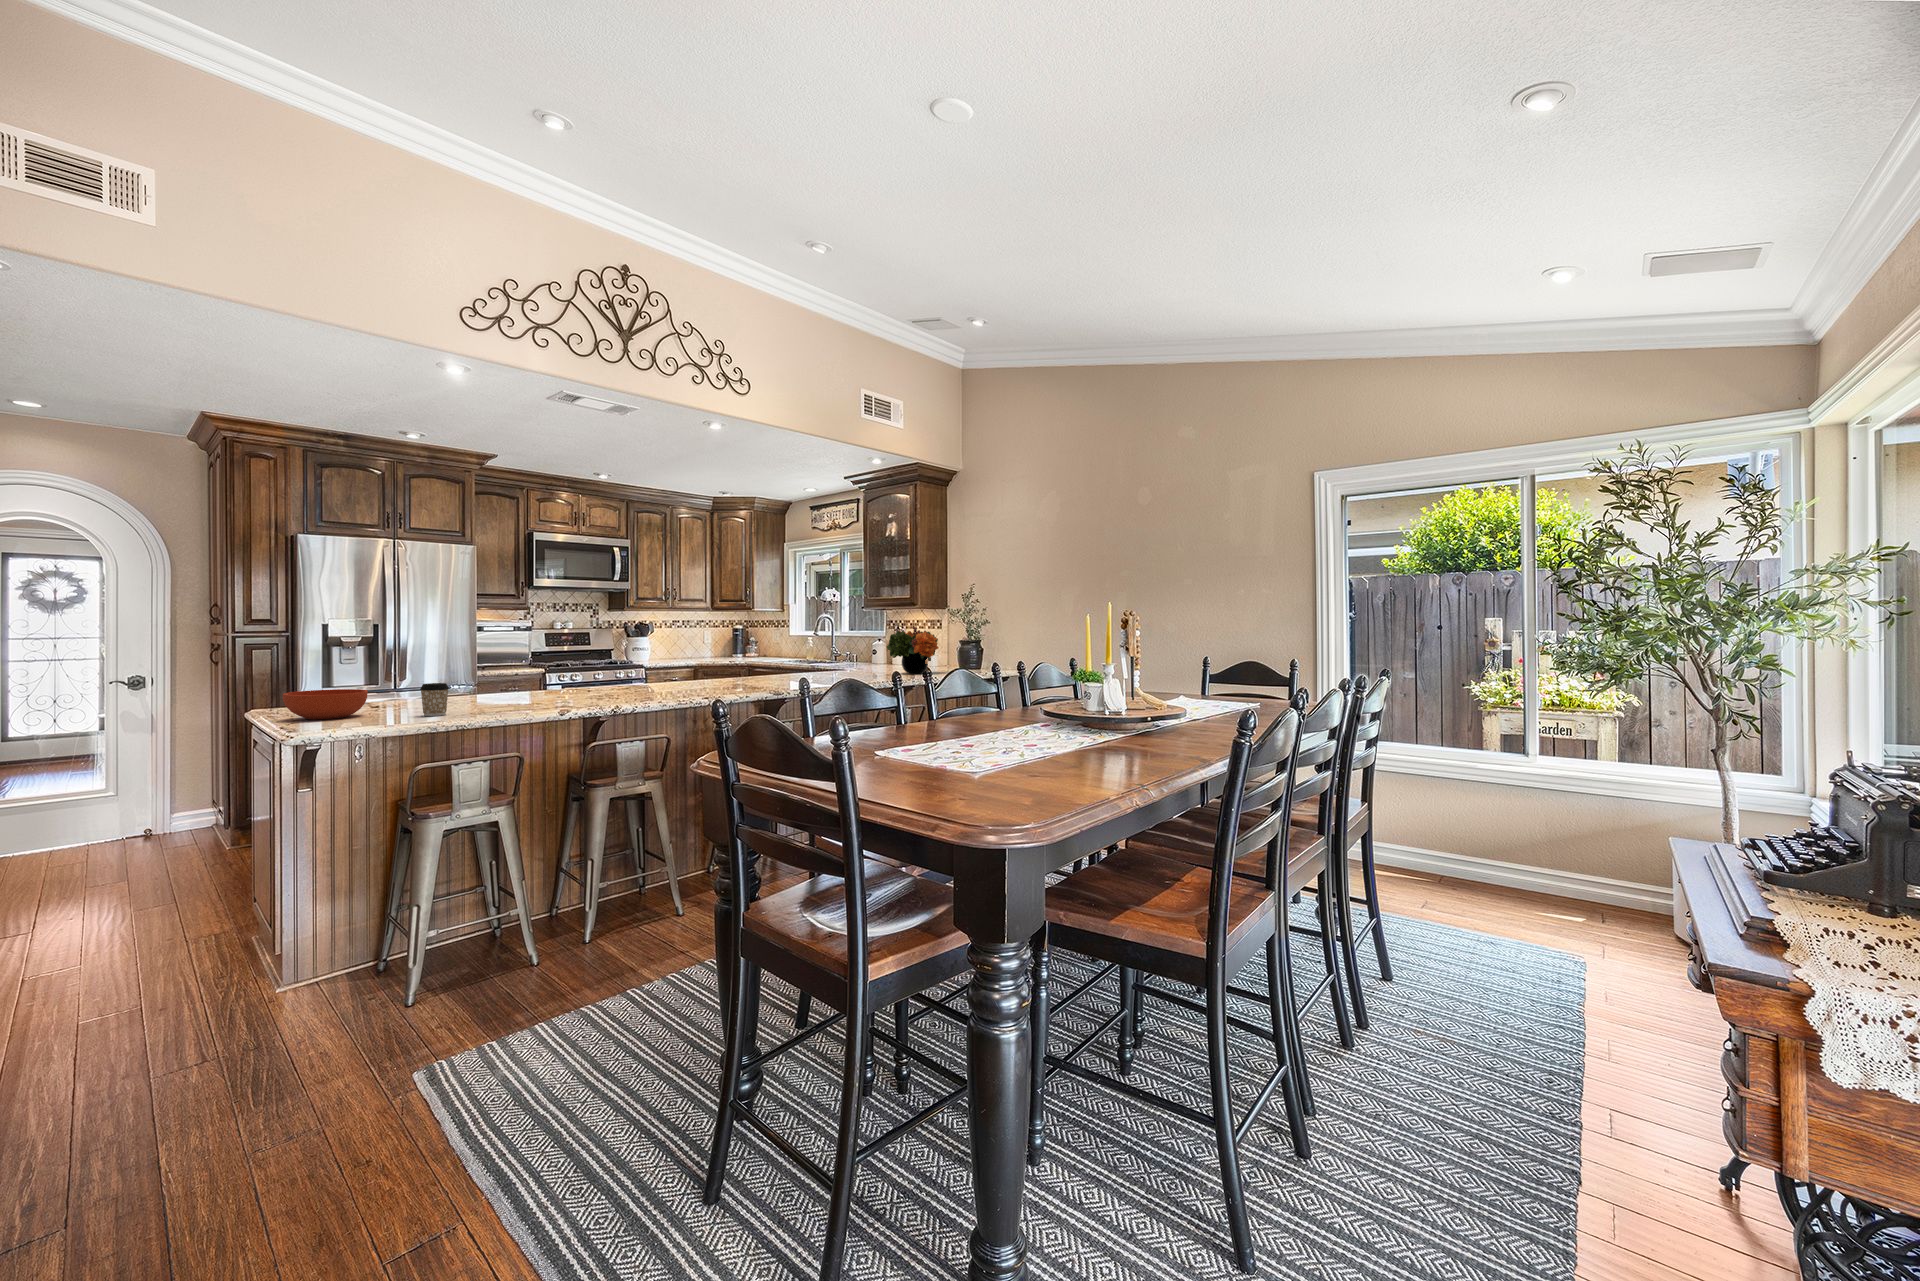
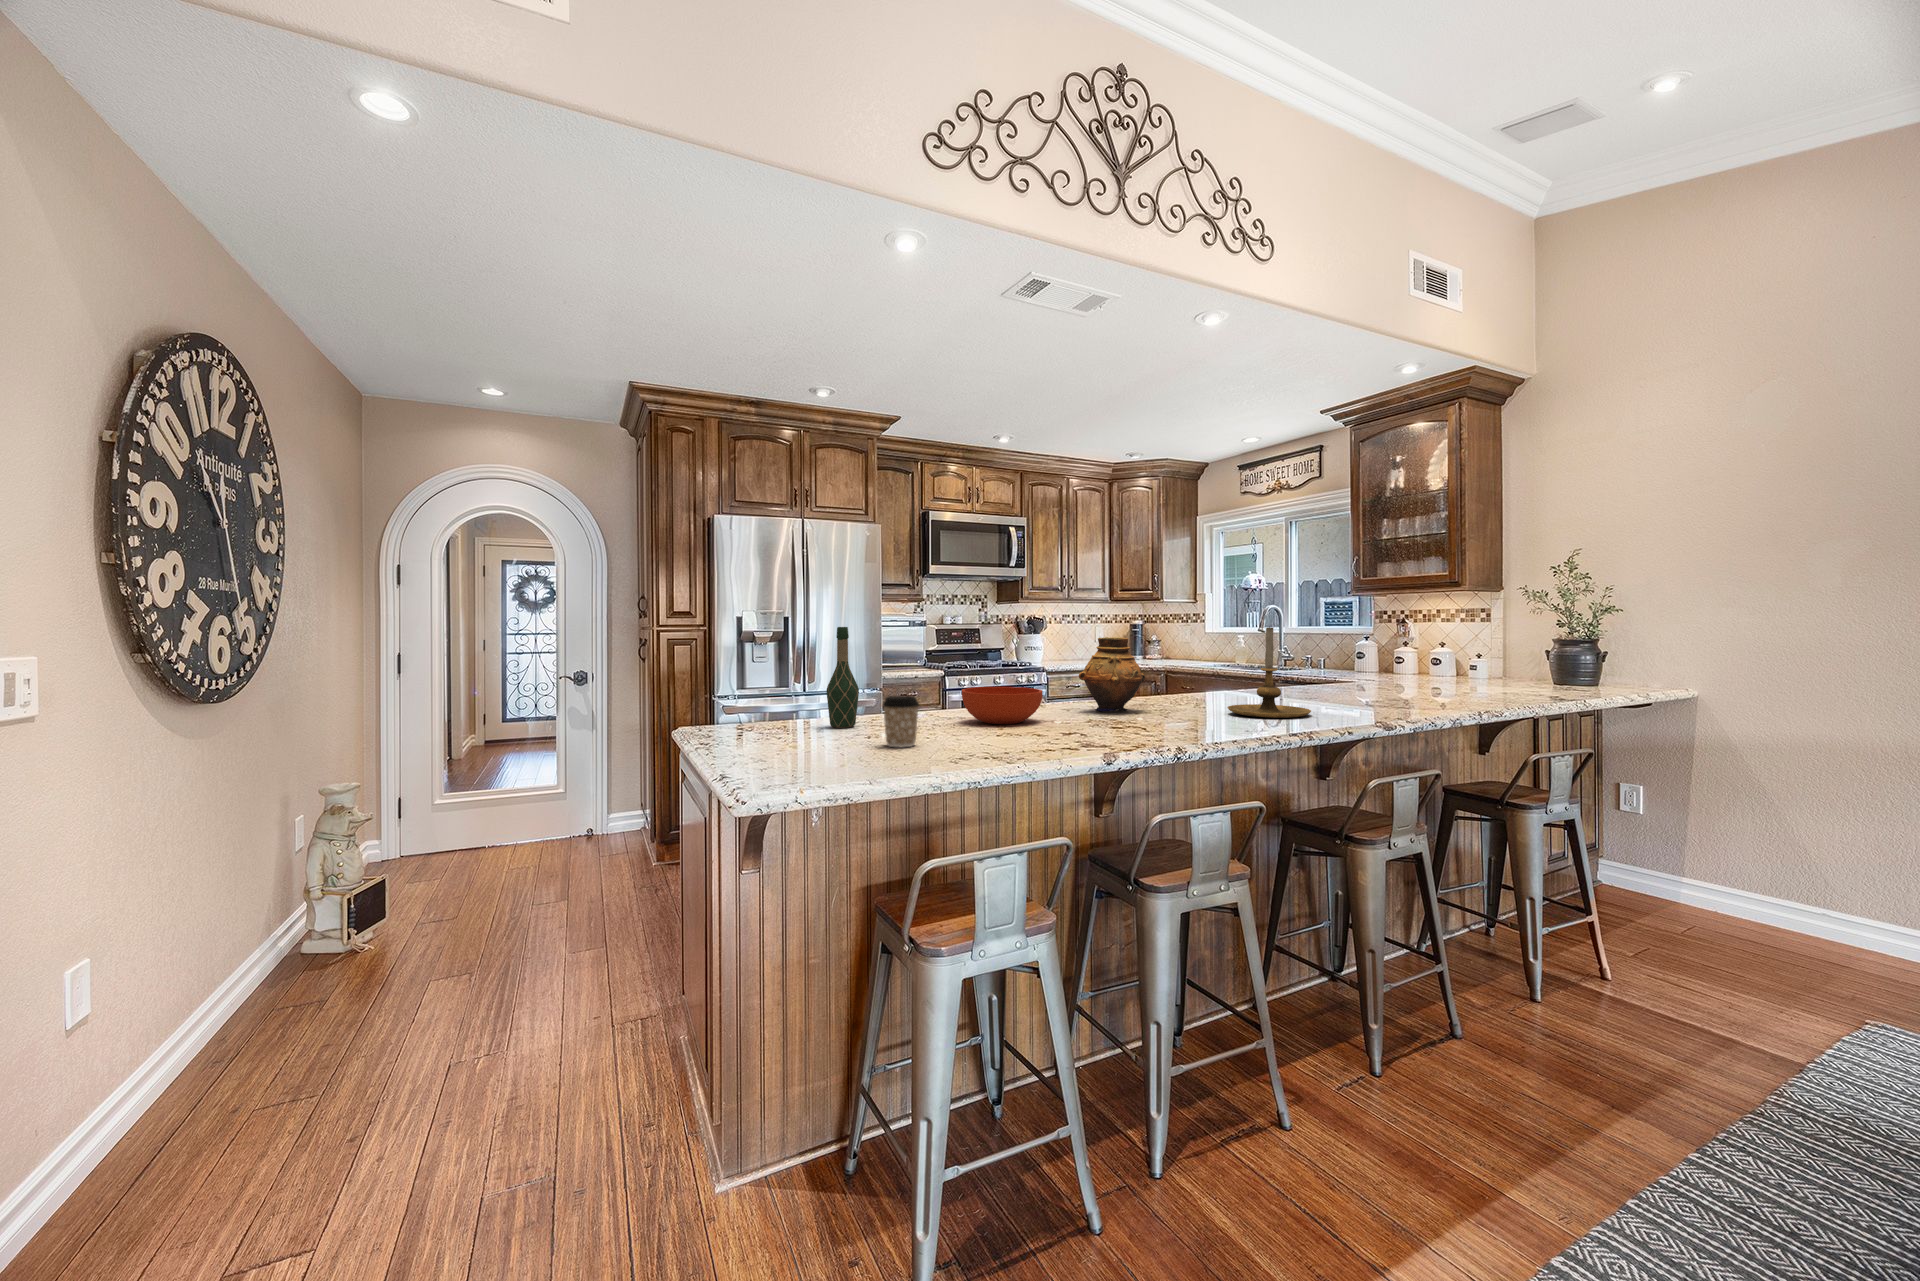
flower arrangement: present [887,627,939,674] -> none [1441,615,1541,688]
candle holder: none [700,636,752,693] -> present [1227,627,1311,718]
wine bottle: none [388,637,416,708] -> present [826,627,859,728]
vase: none [602,643,652,693] -> present [1079,637,1145,711]
bowl: present [283,689,367,720] -> present [962,687,1043,724]

